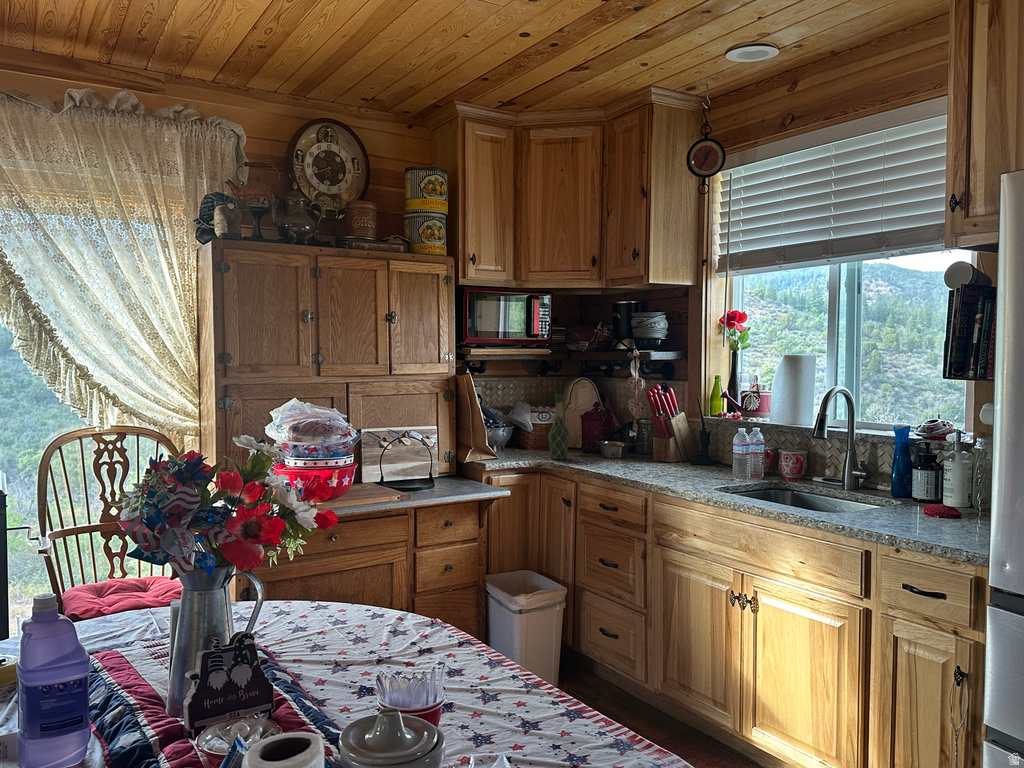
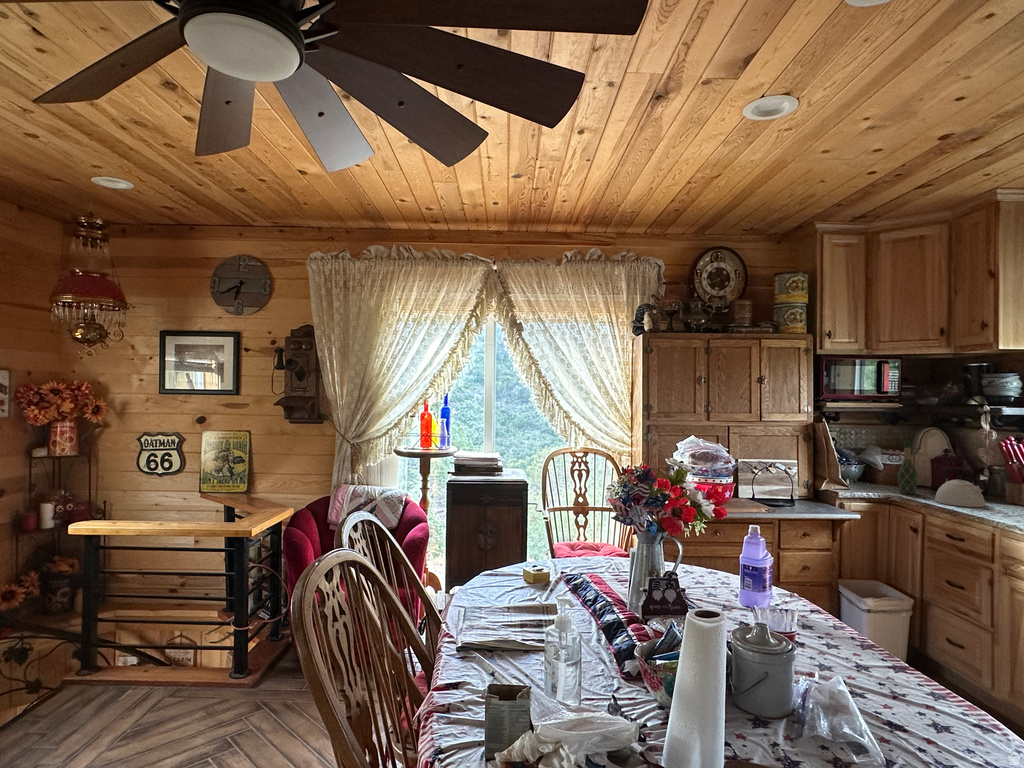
kettle: none [586,423,634,469] -> present [935,467,985,507]

